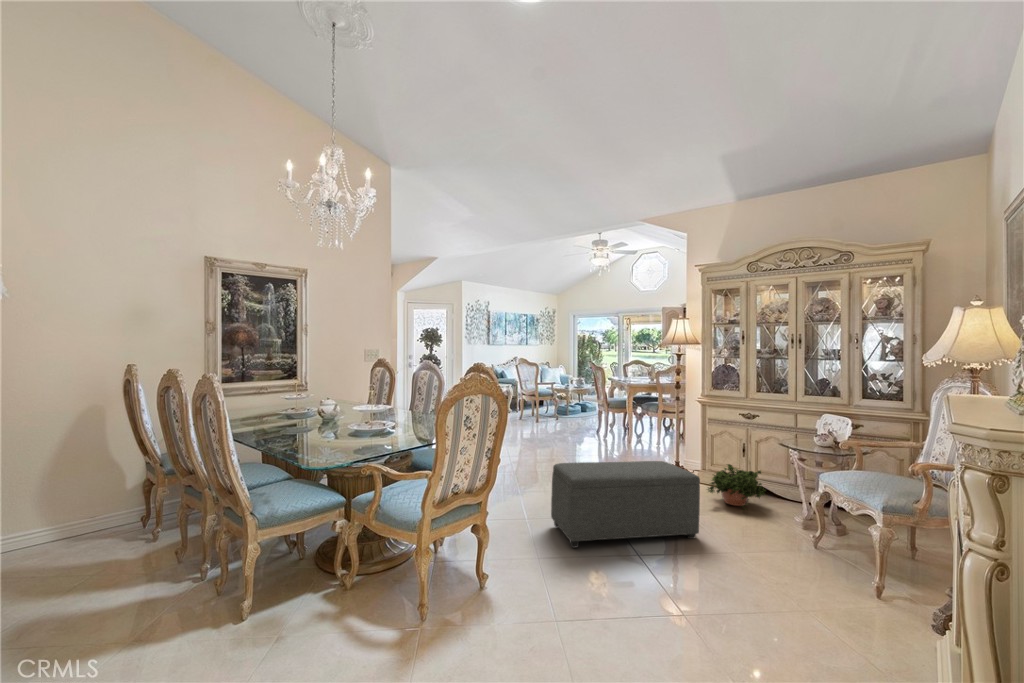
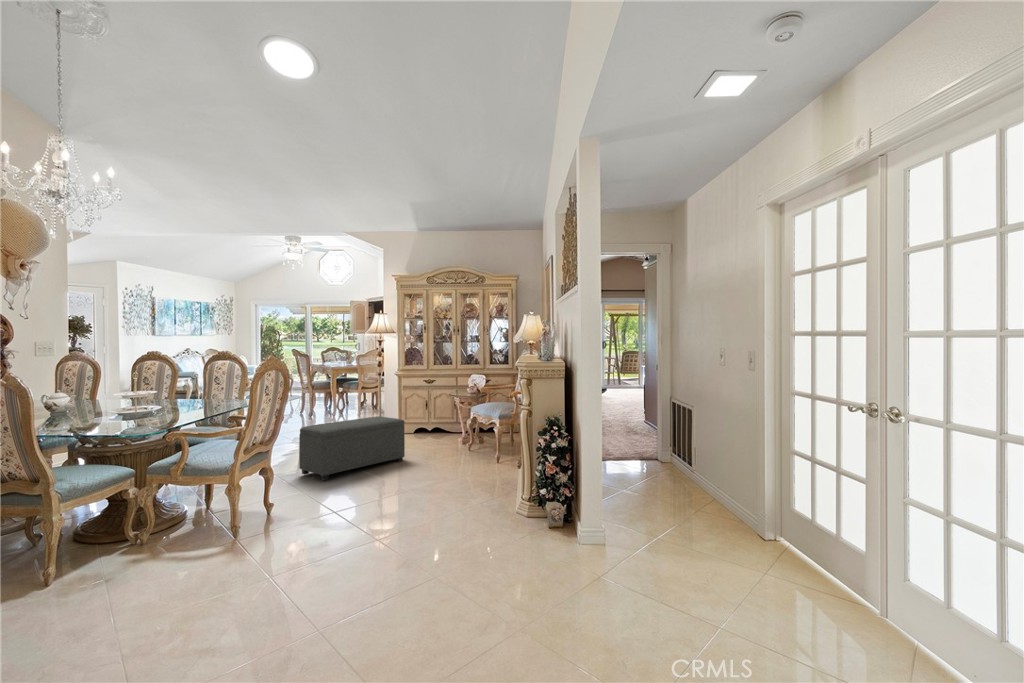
potted plant: present [708,464,764,507] -> none [405,415,442,444]

